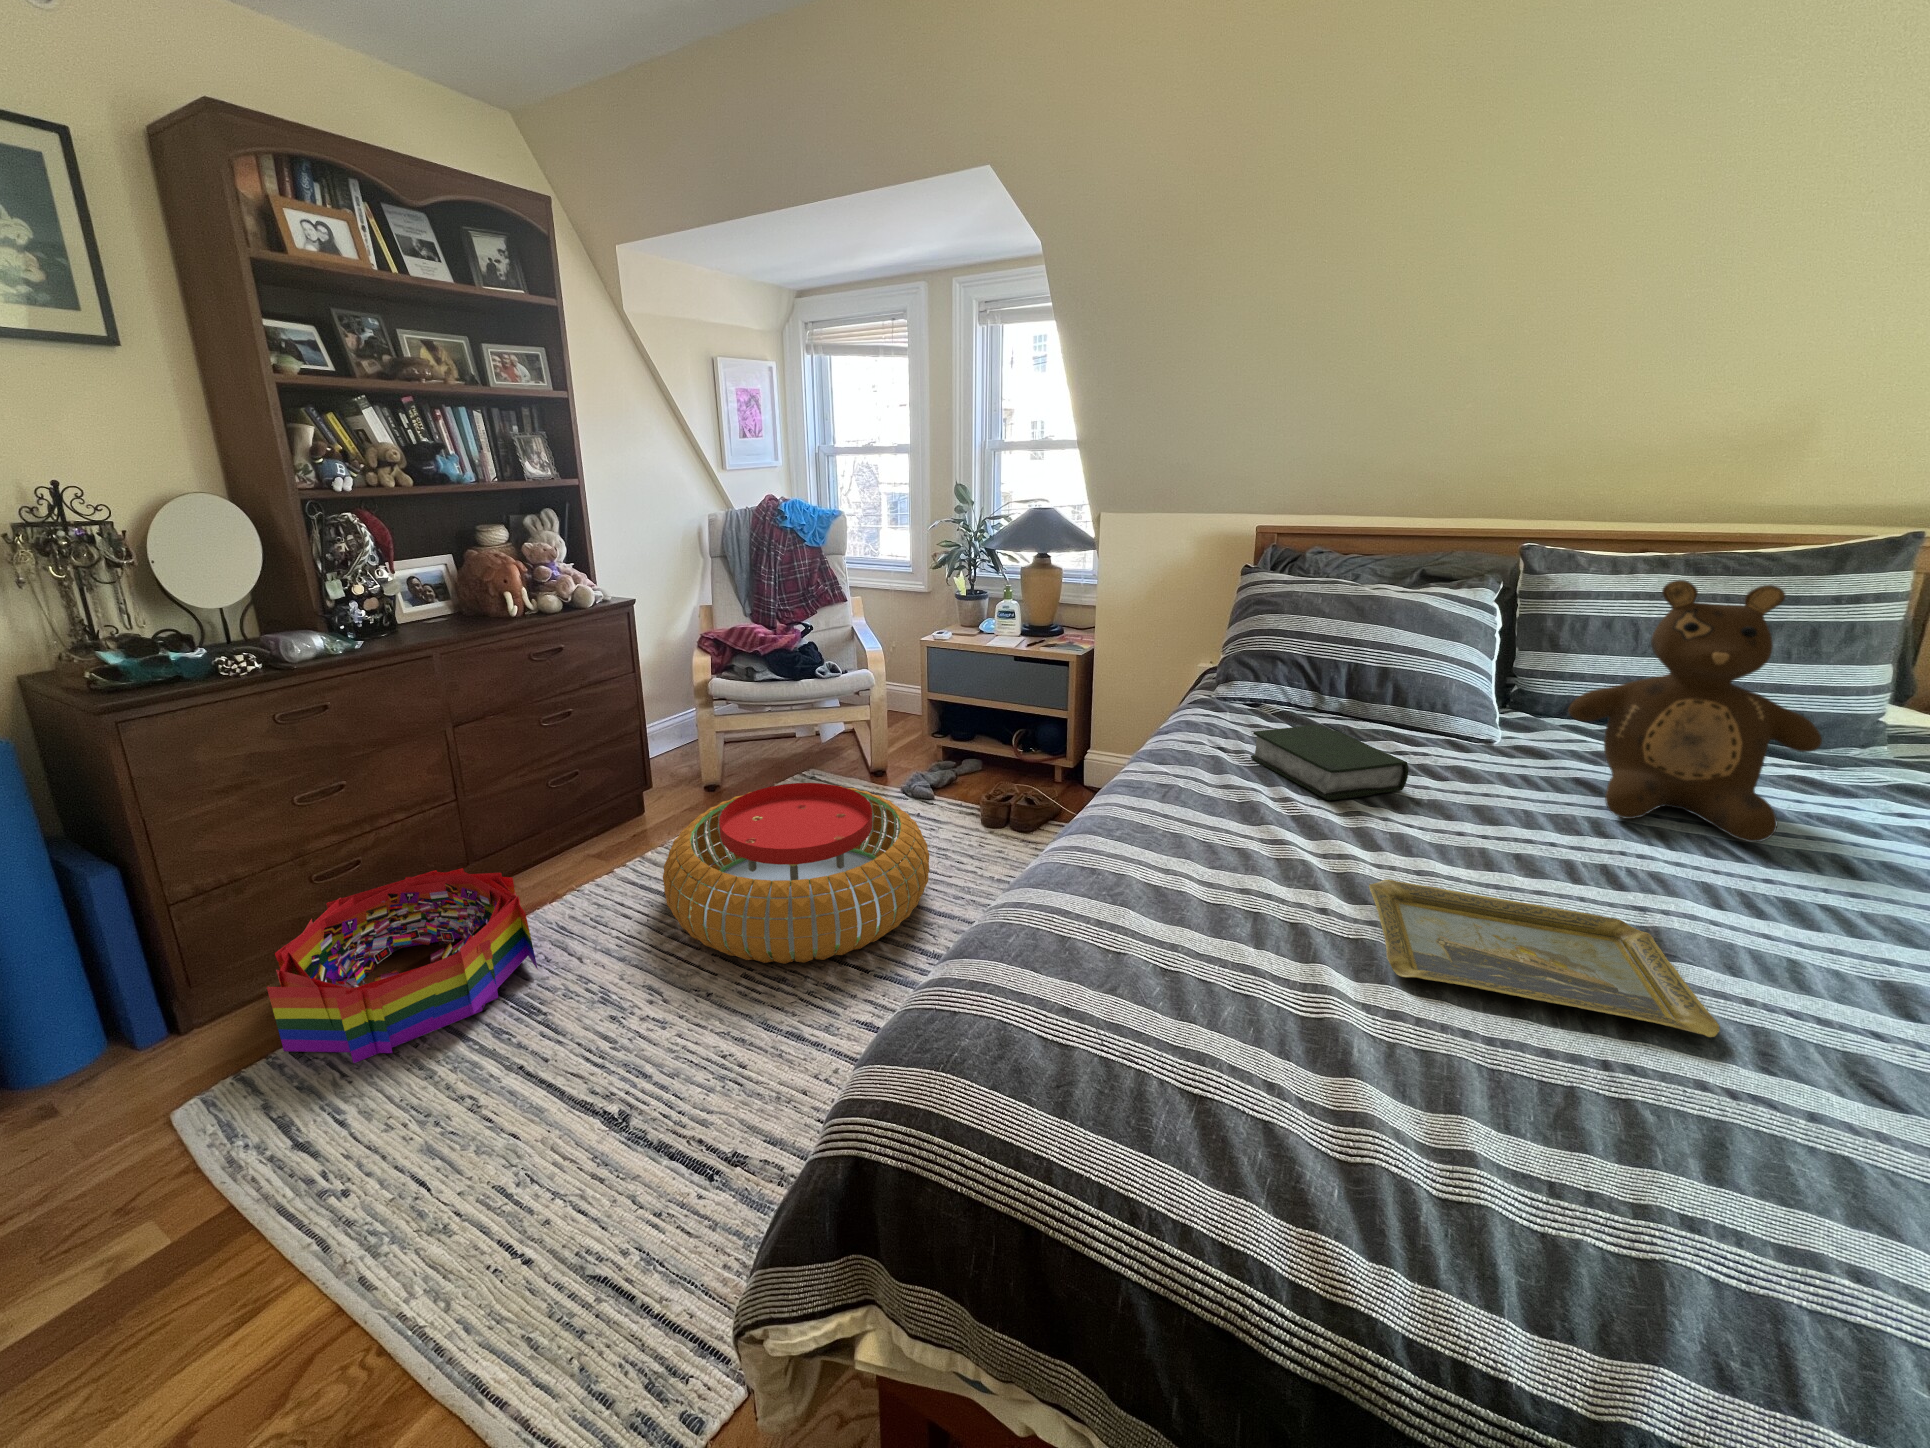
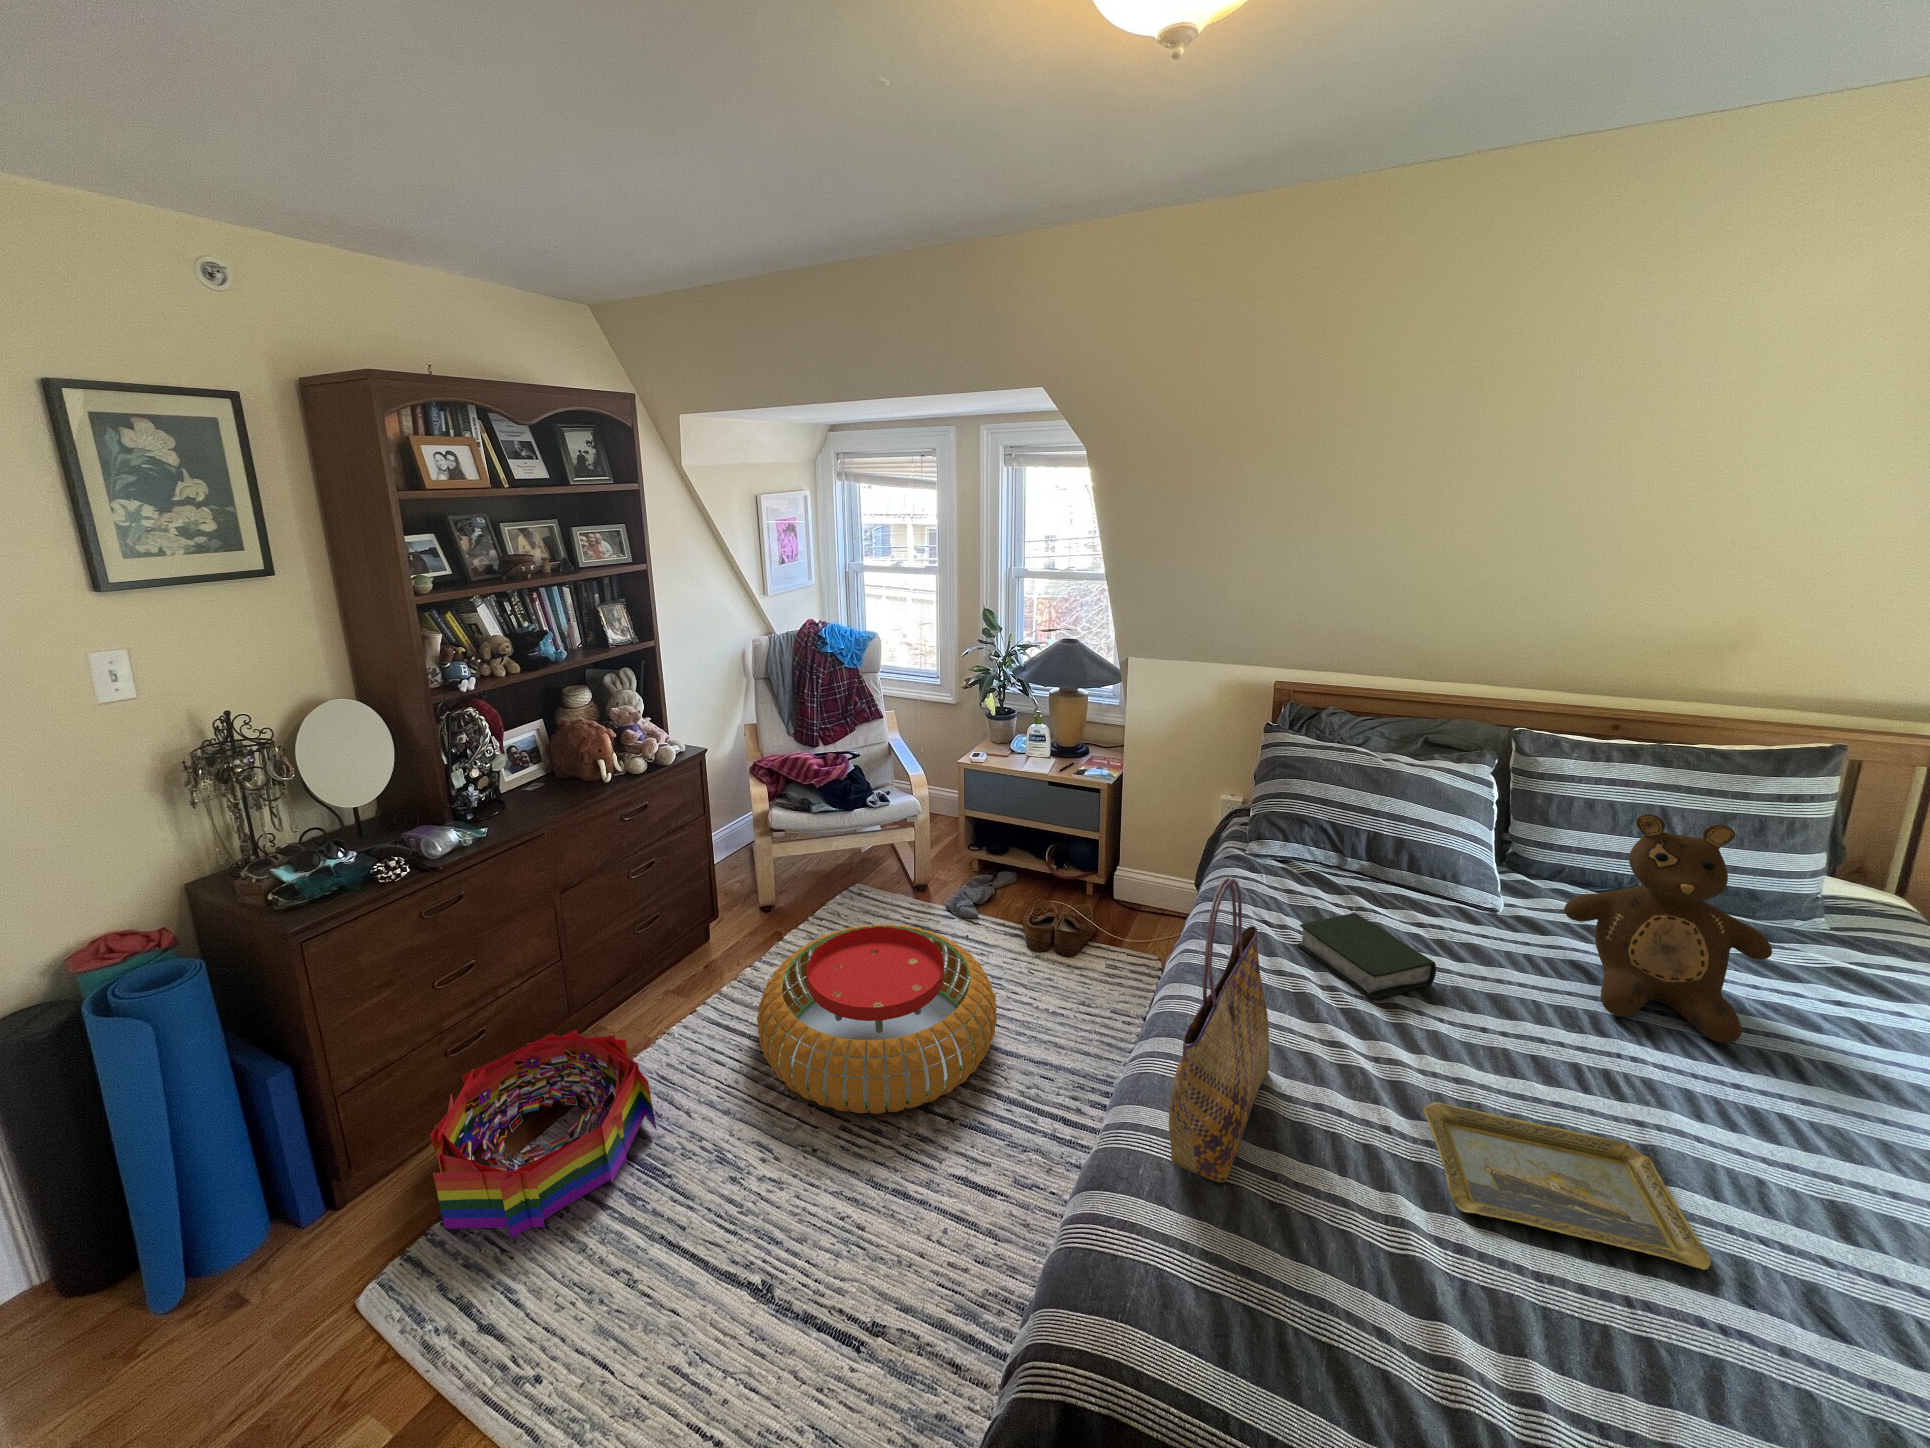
tote bag: none [1044,582,1190,944] -> present [1169,877,1269,1183]

